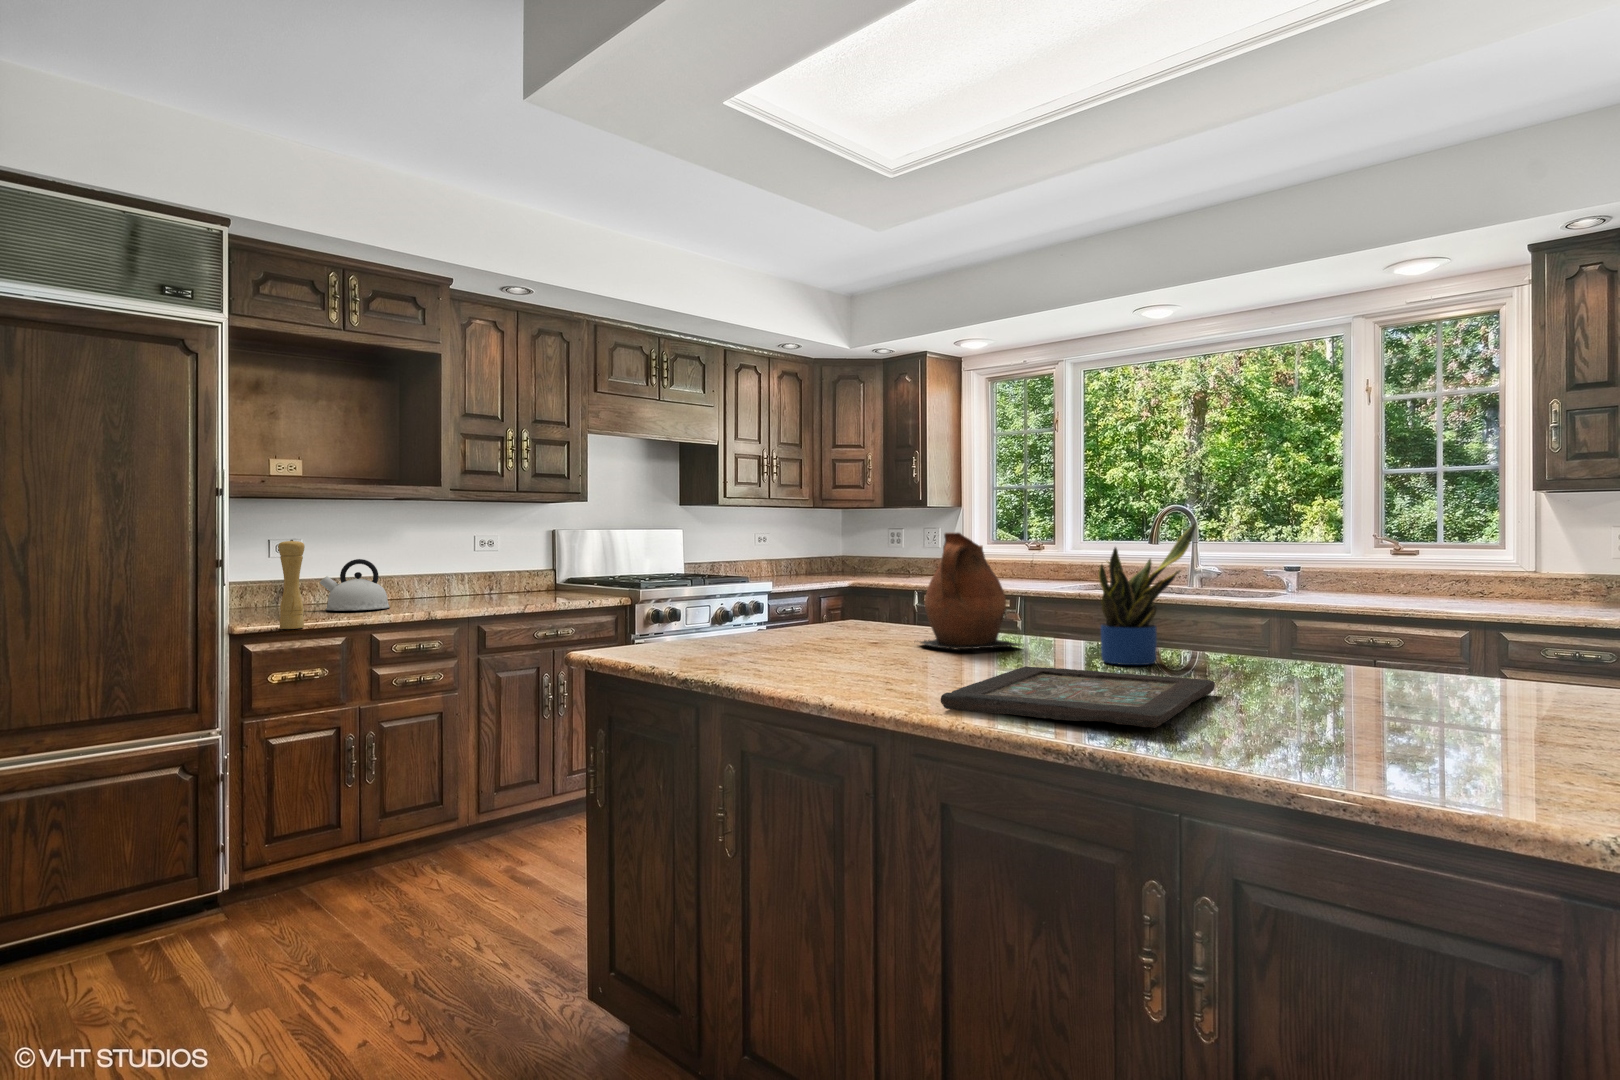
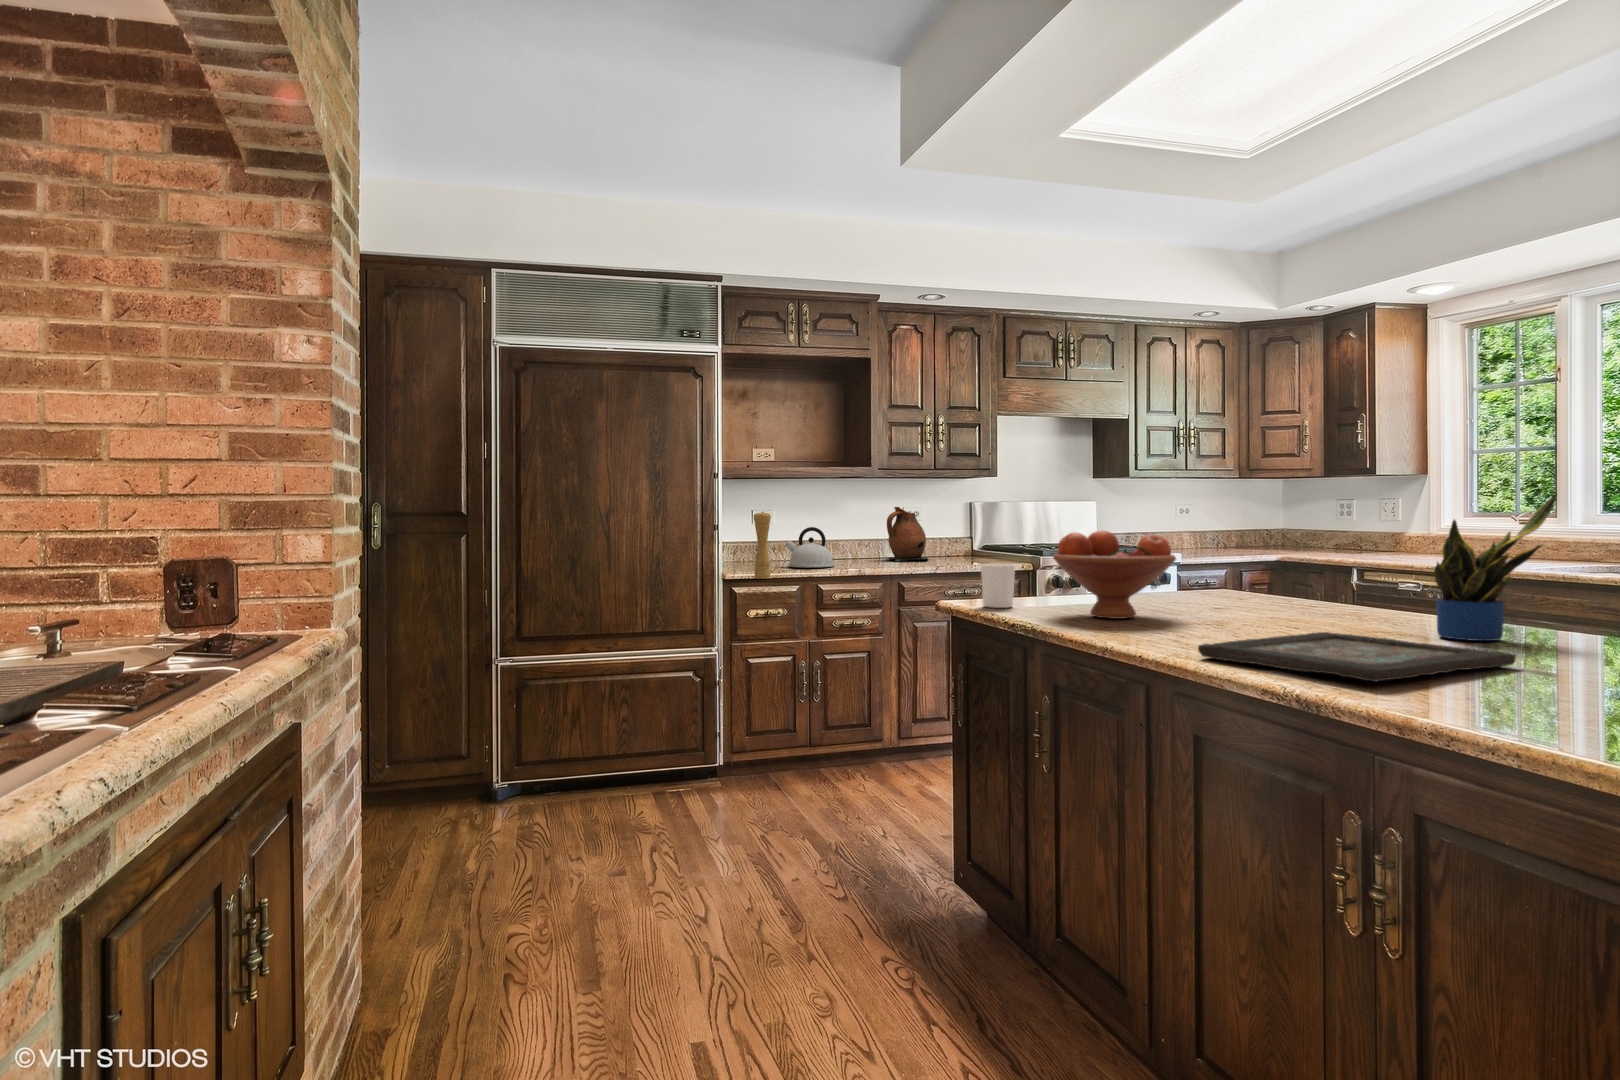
ceramic pitcher: present [921,533,1021,650] -> present [887,507,928,560]
fruit bowl: none [721,561,855,663] -> present [1053,530,1176,619]
candle holder: none [625,602,667,656] -> present [981,564,1015,608]

